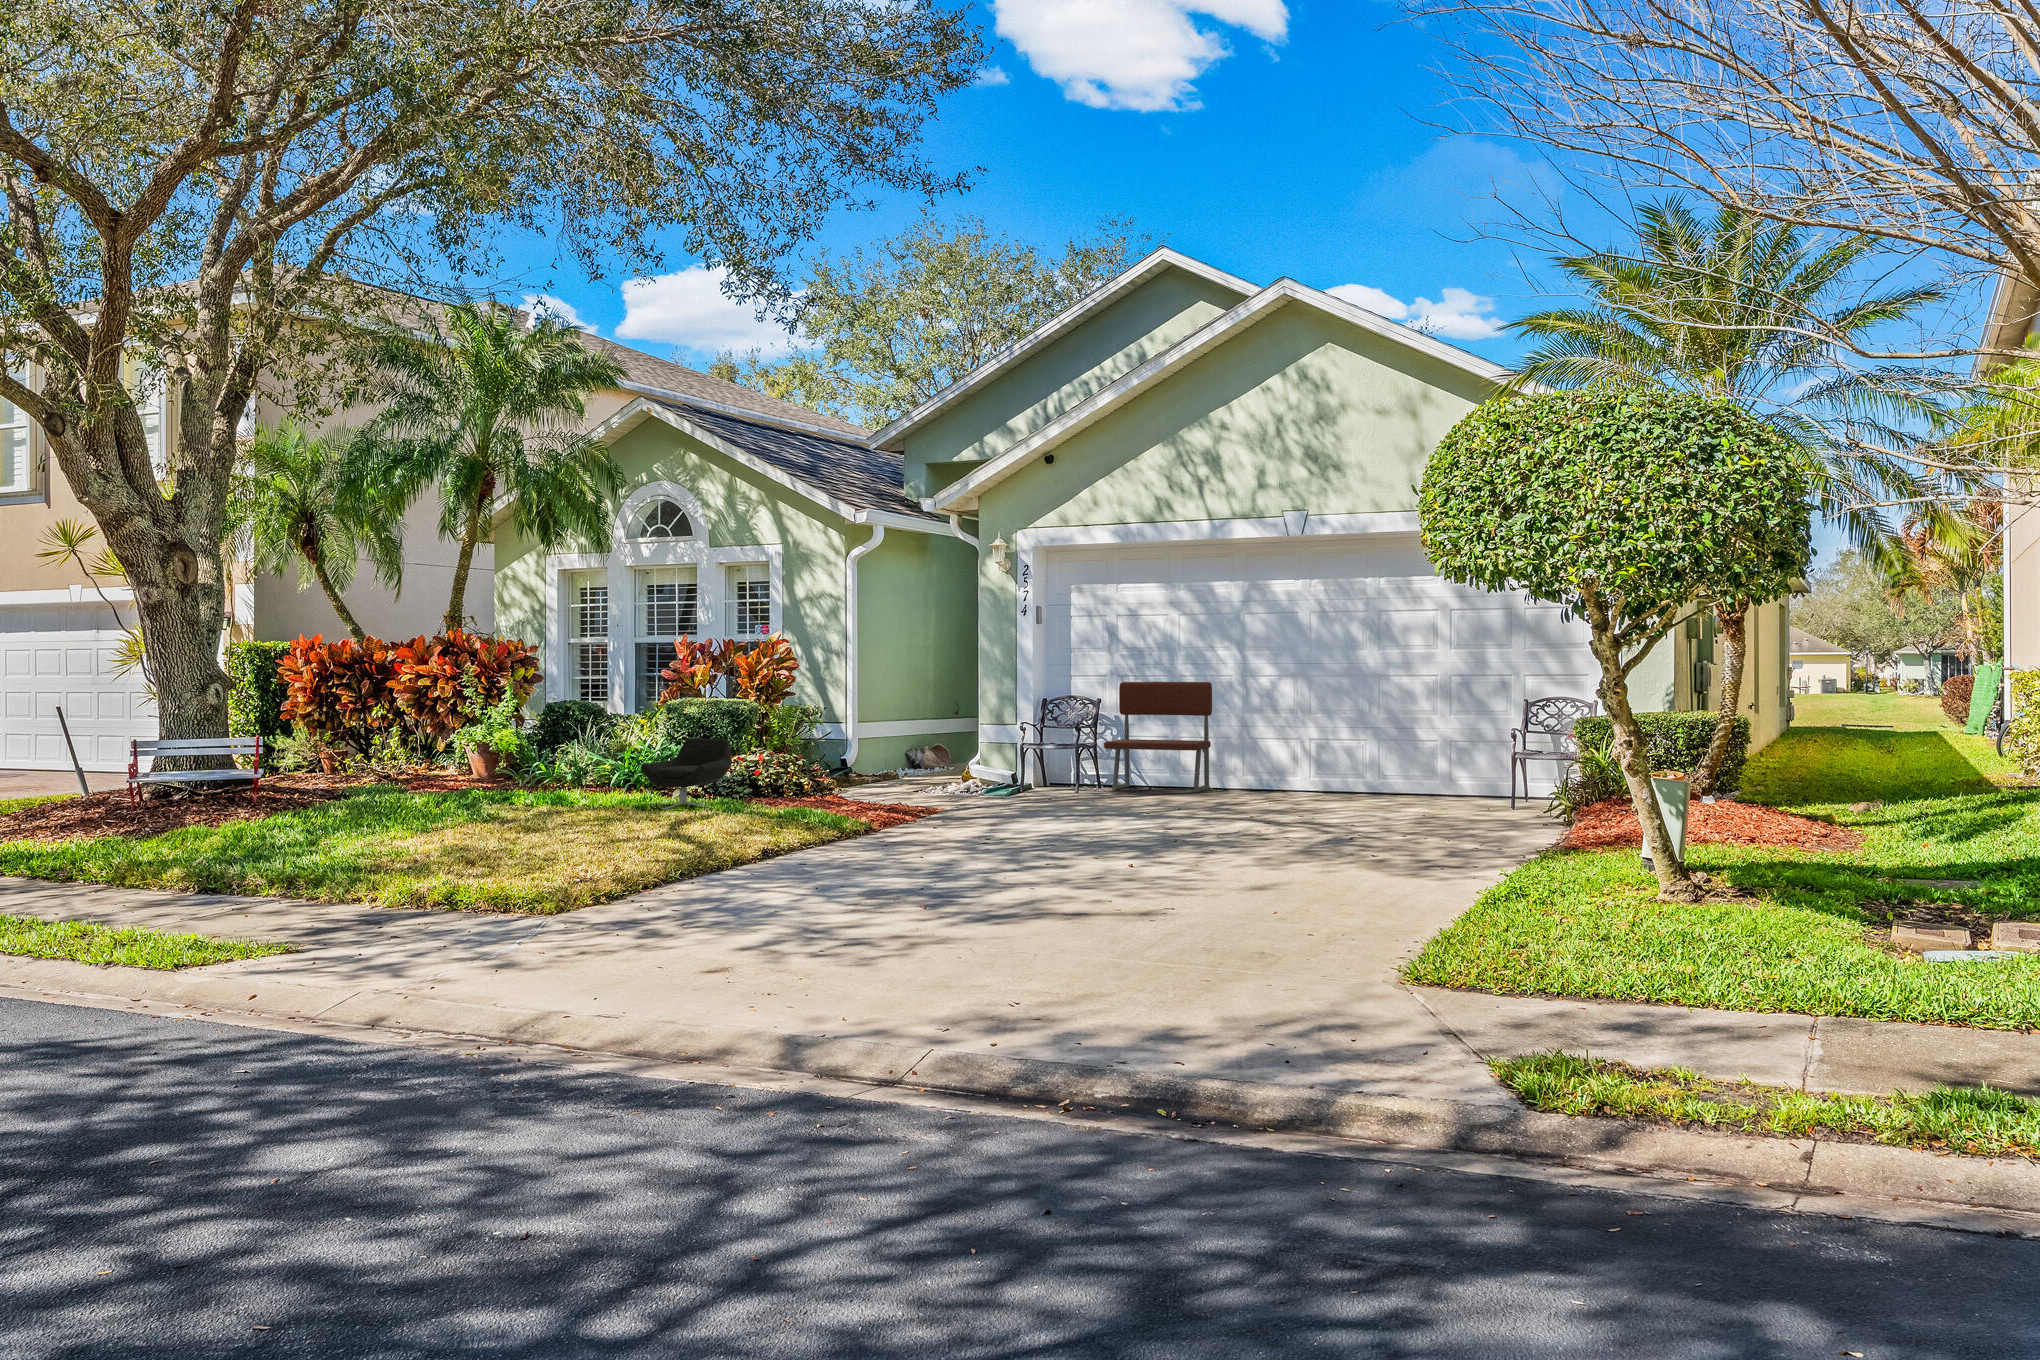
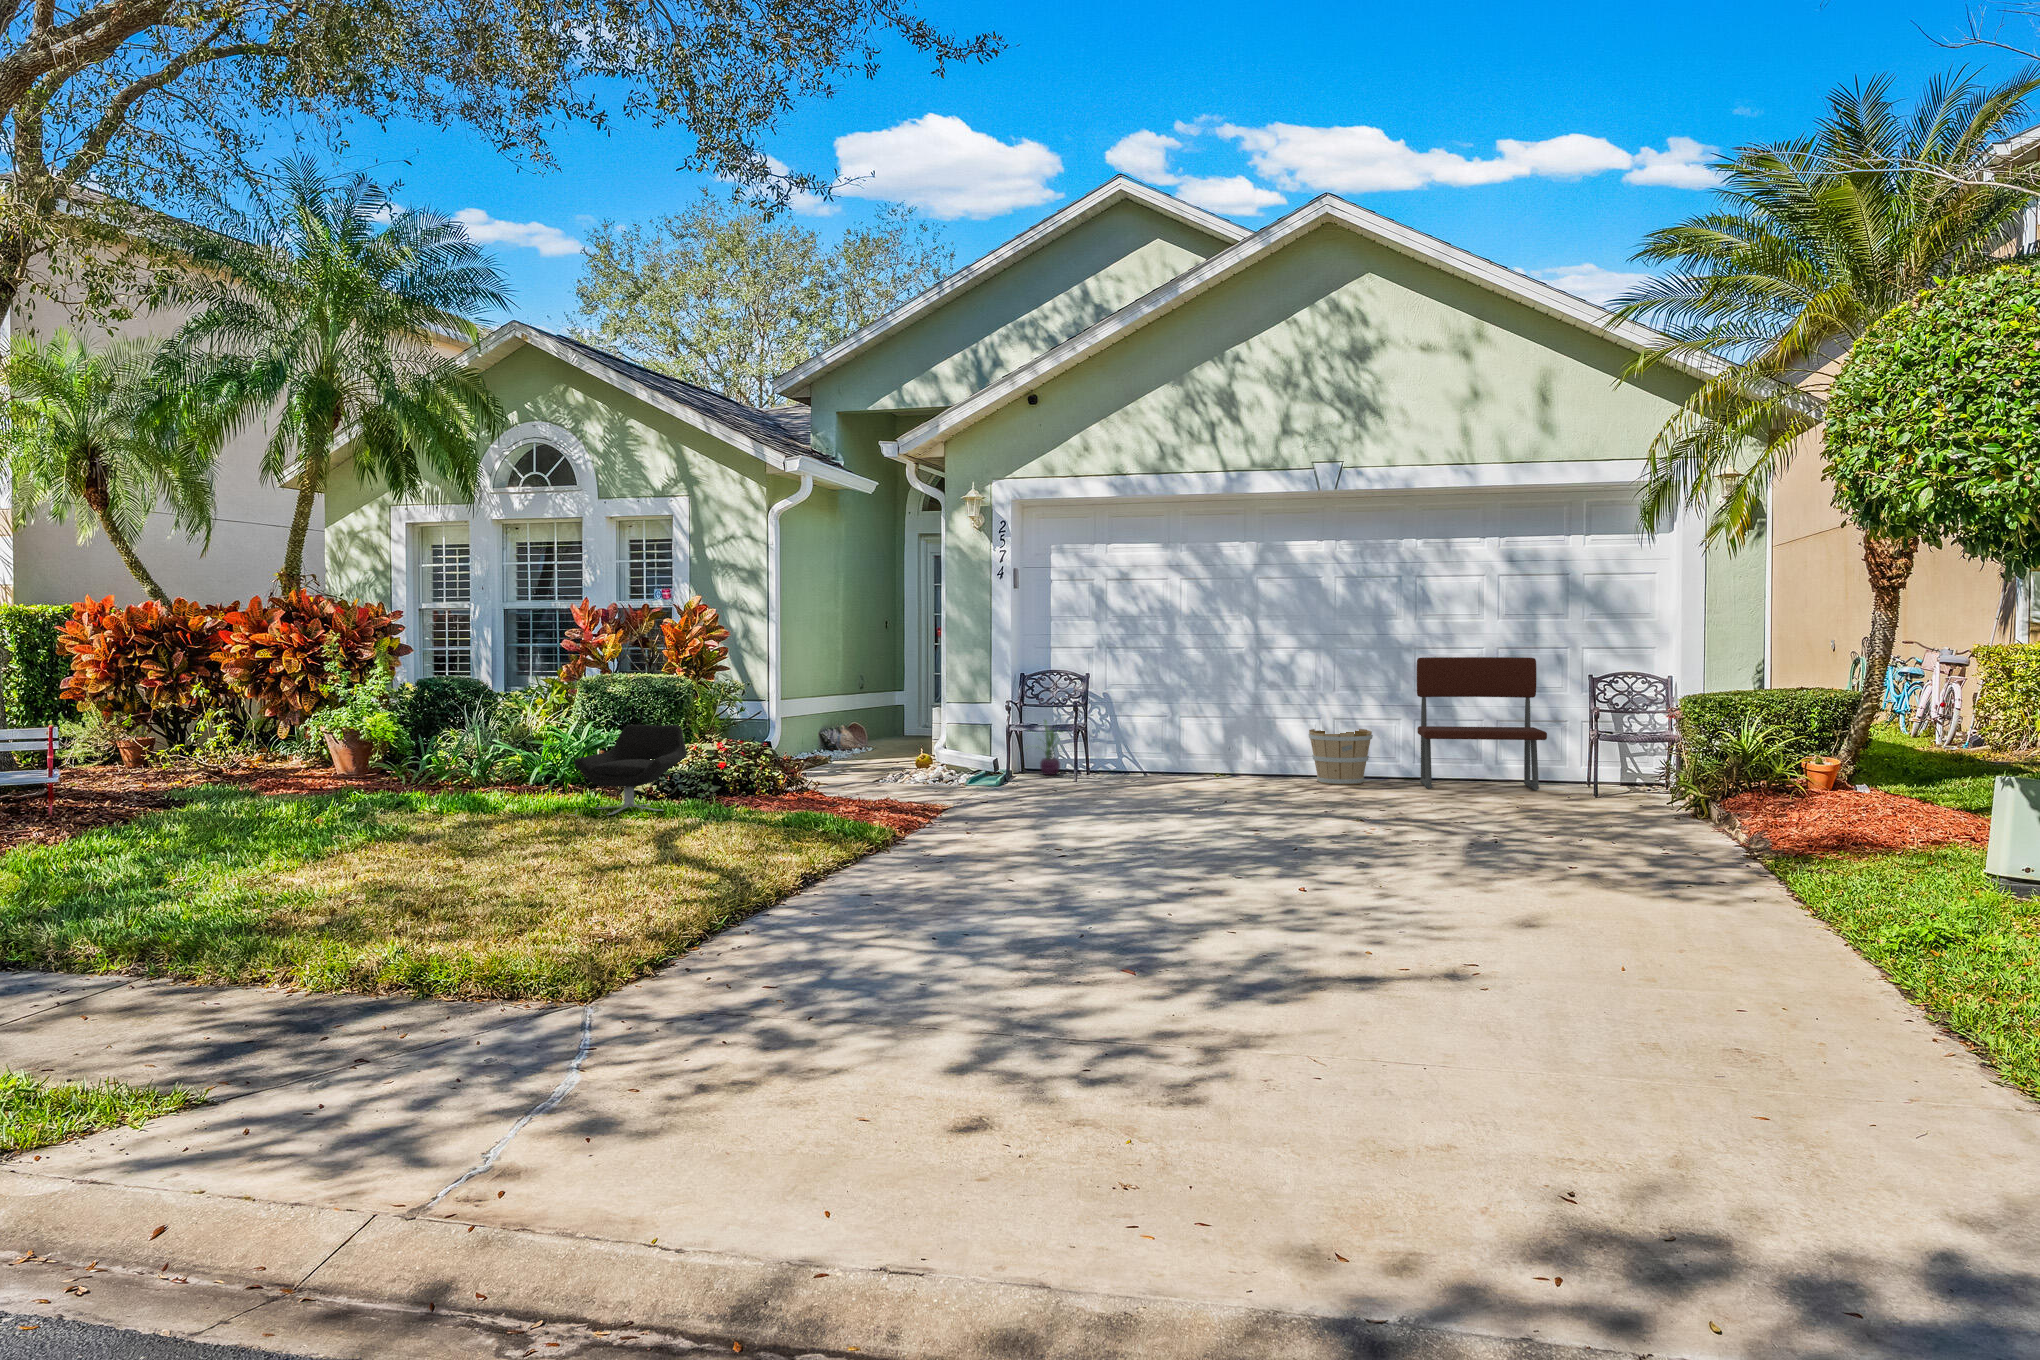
bench: present [1104,682,1212,793] -> present [1417,657,1547,790]
decorative plant: none [1035,738,1083,787] -> present [1028,720,1064,775]
wooden bucket: none [1280,748,1335,797] -> present [1309,729,1373,785]

